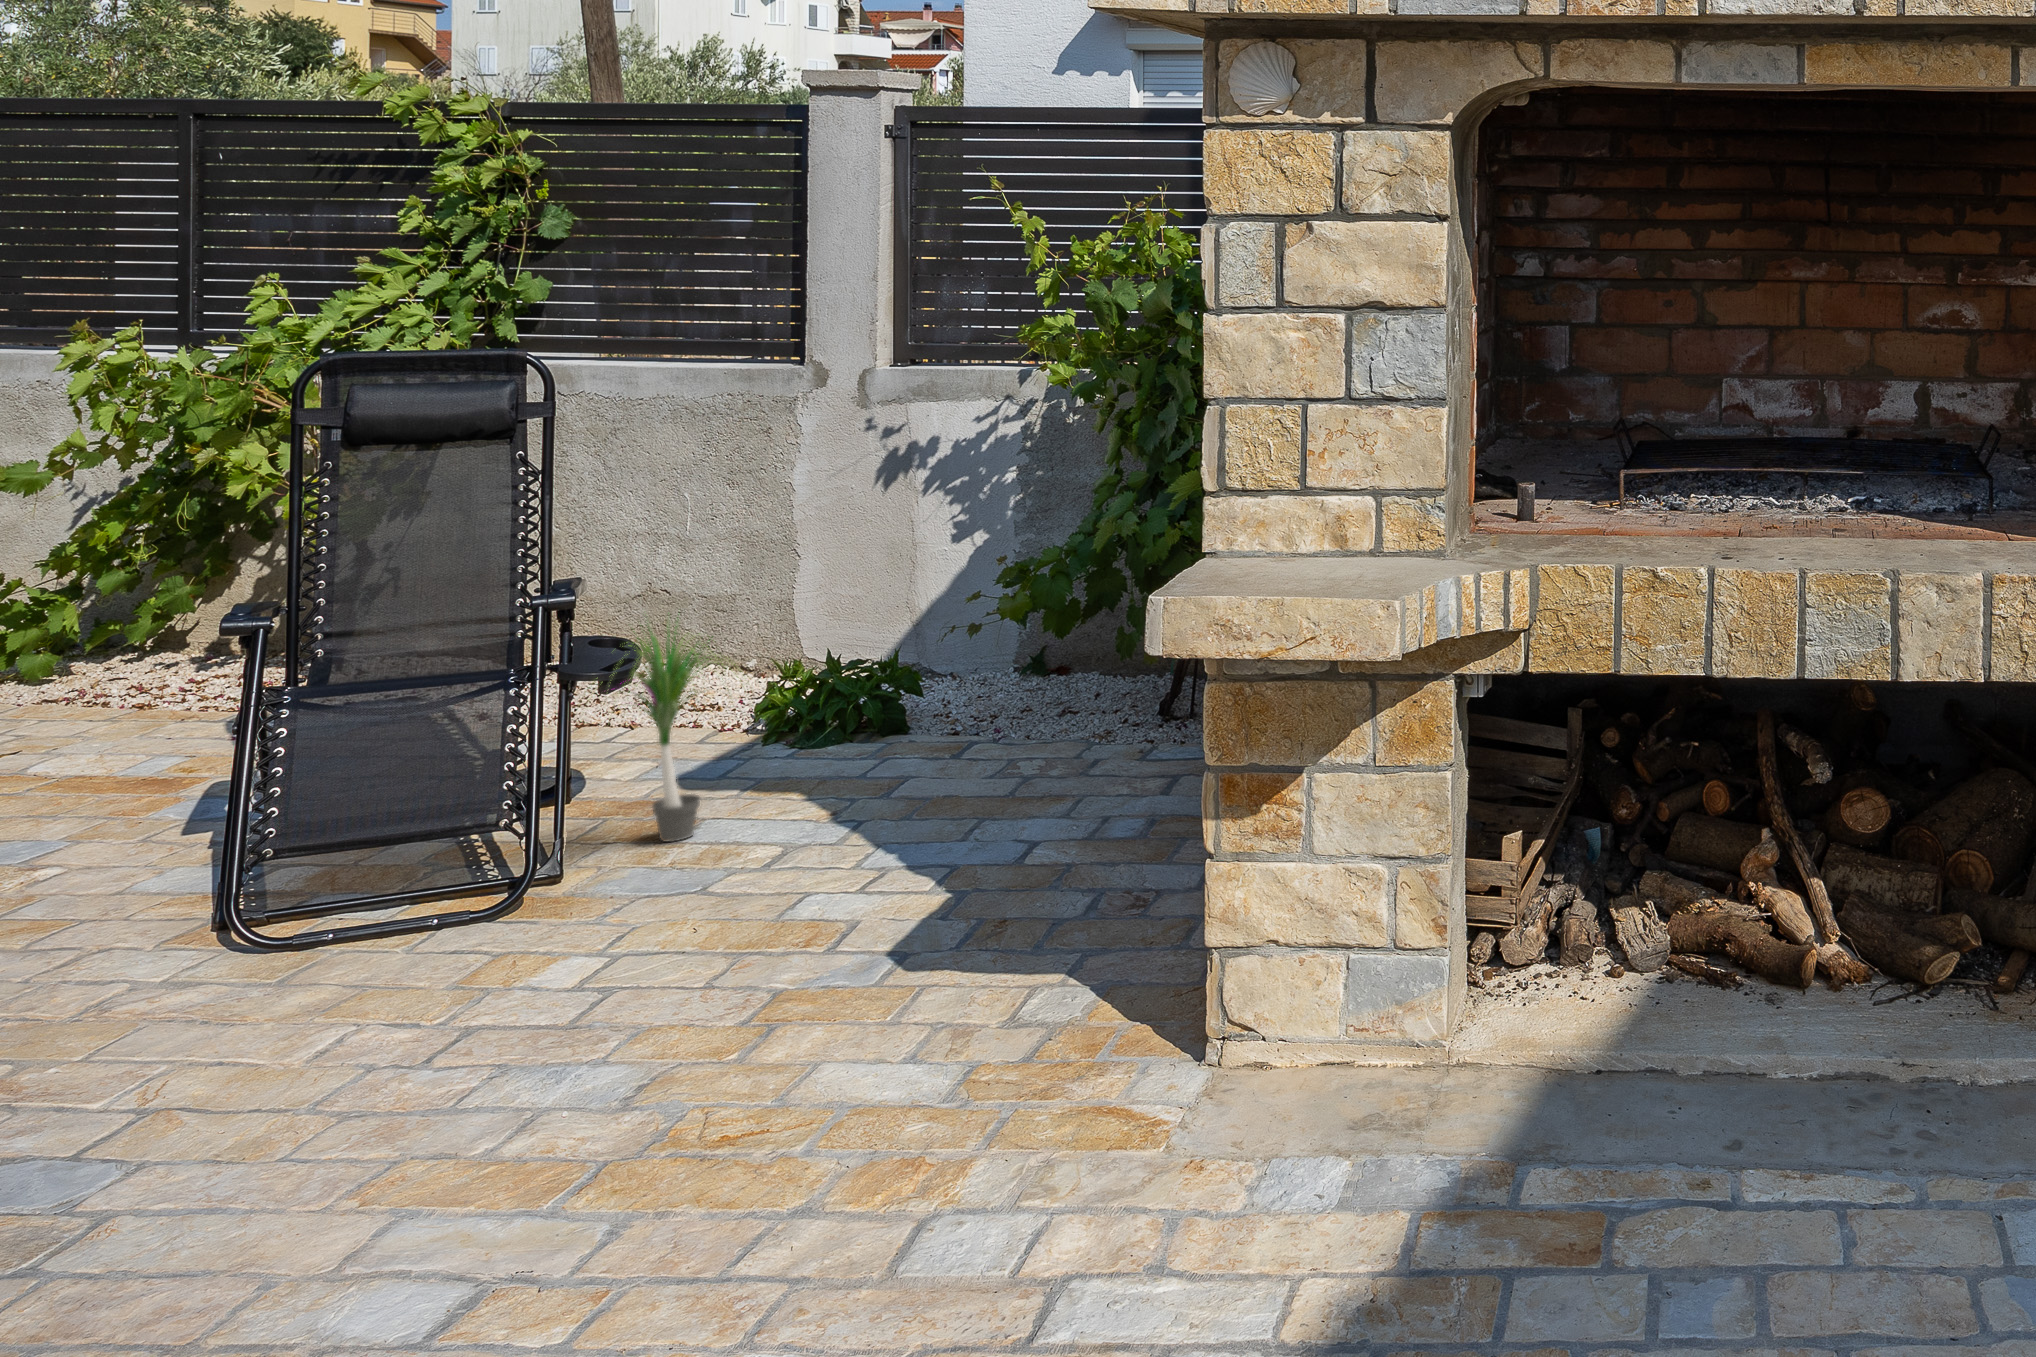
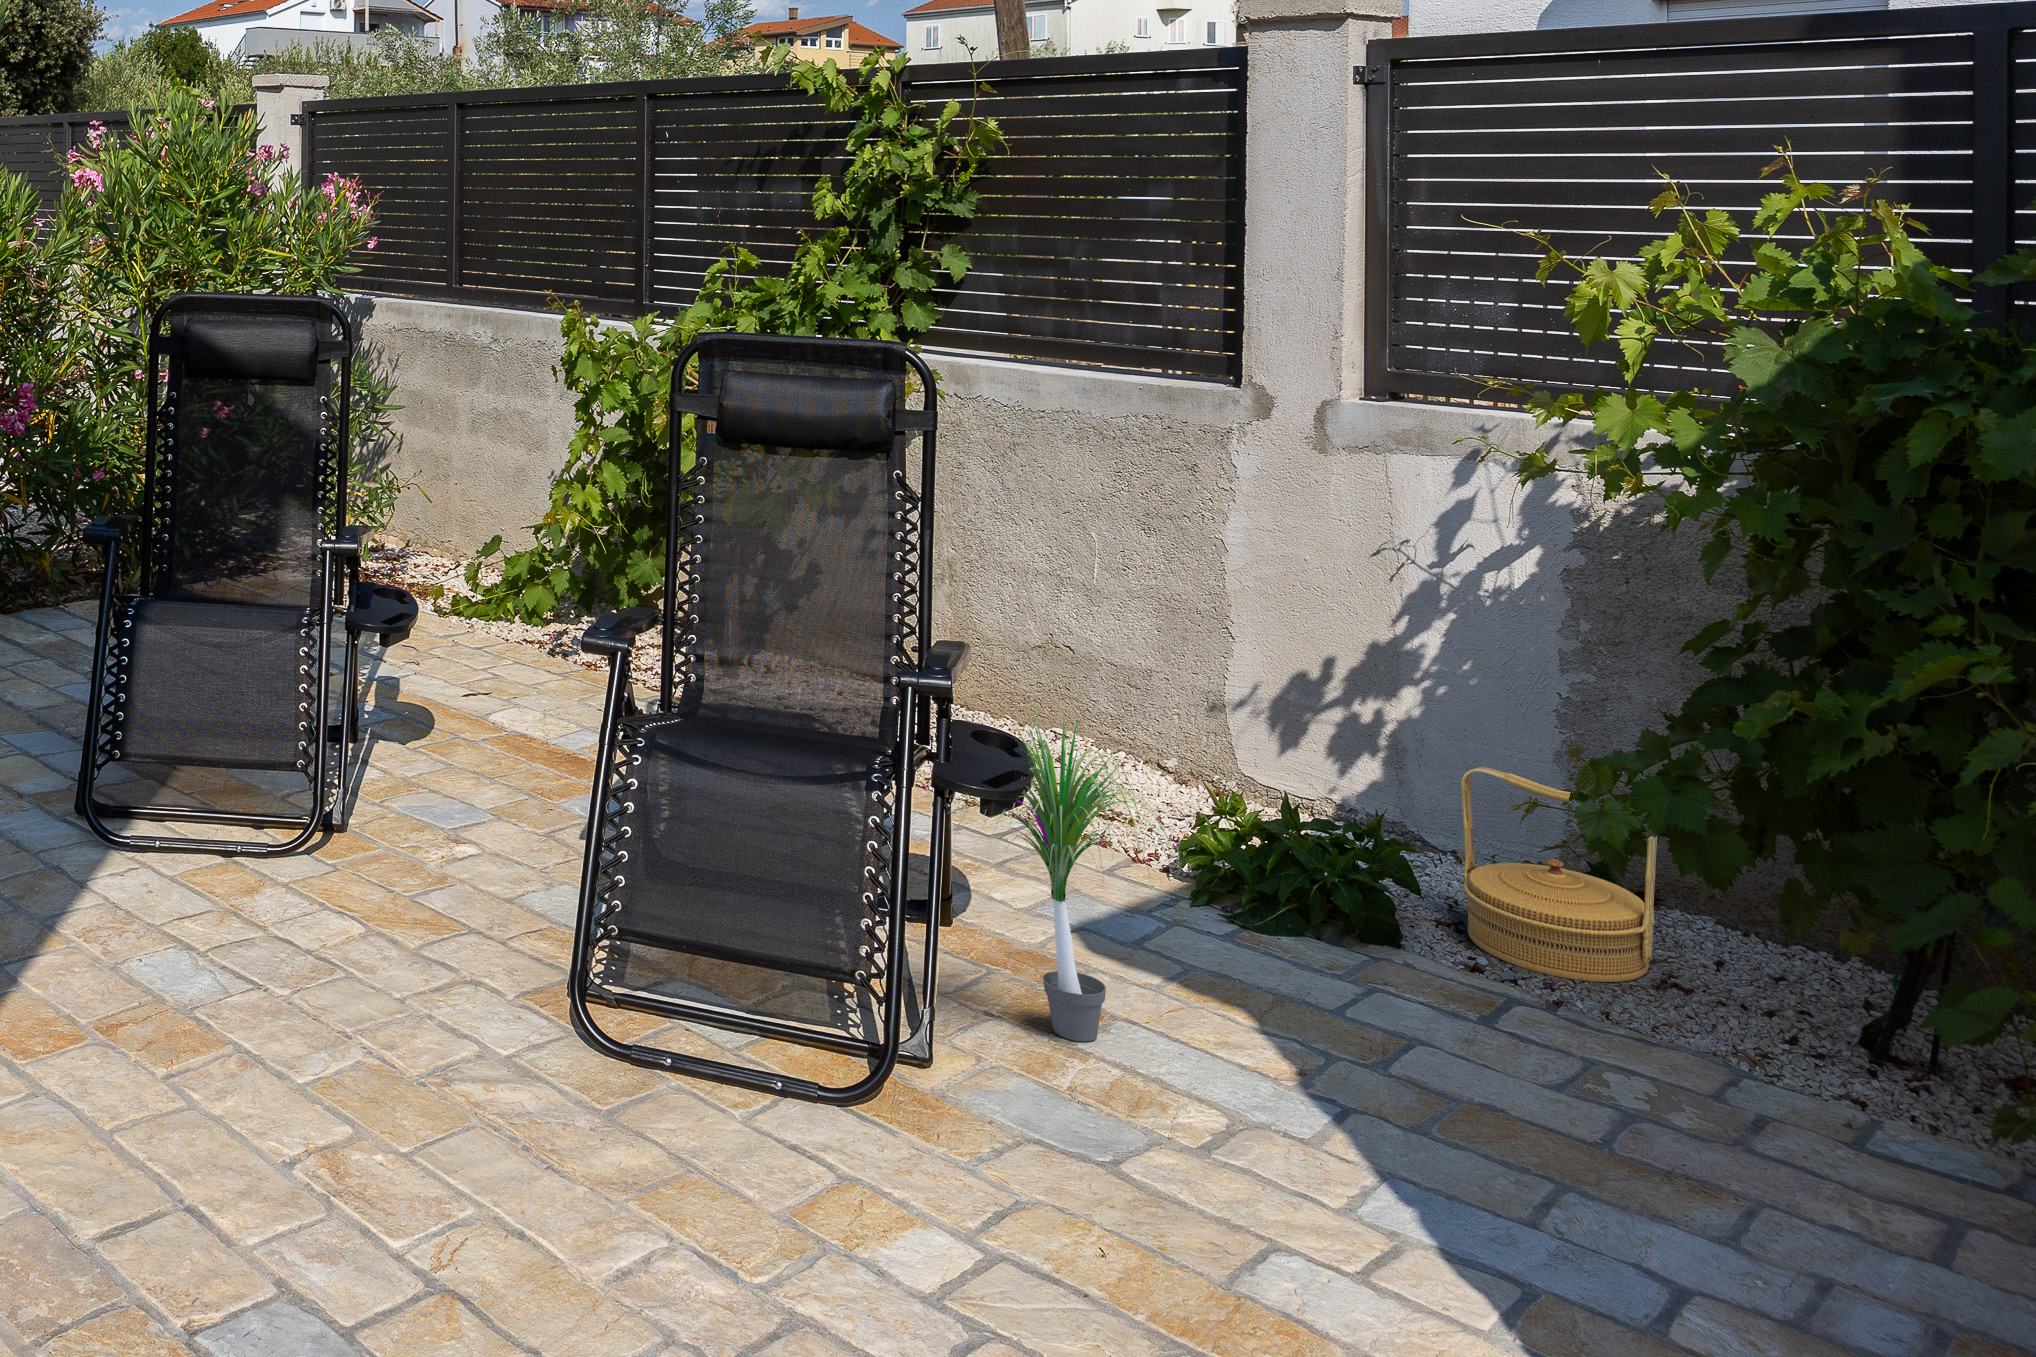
woven basket: none [948,599,1056,719] -> present [1461,766,1657,982]

